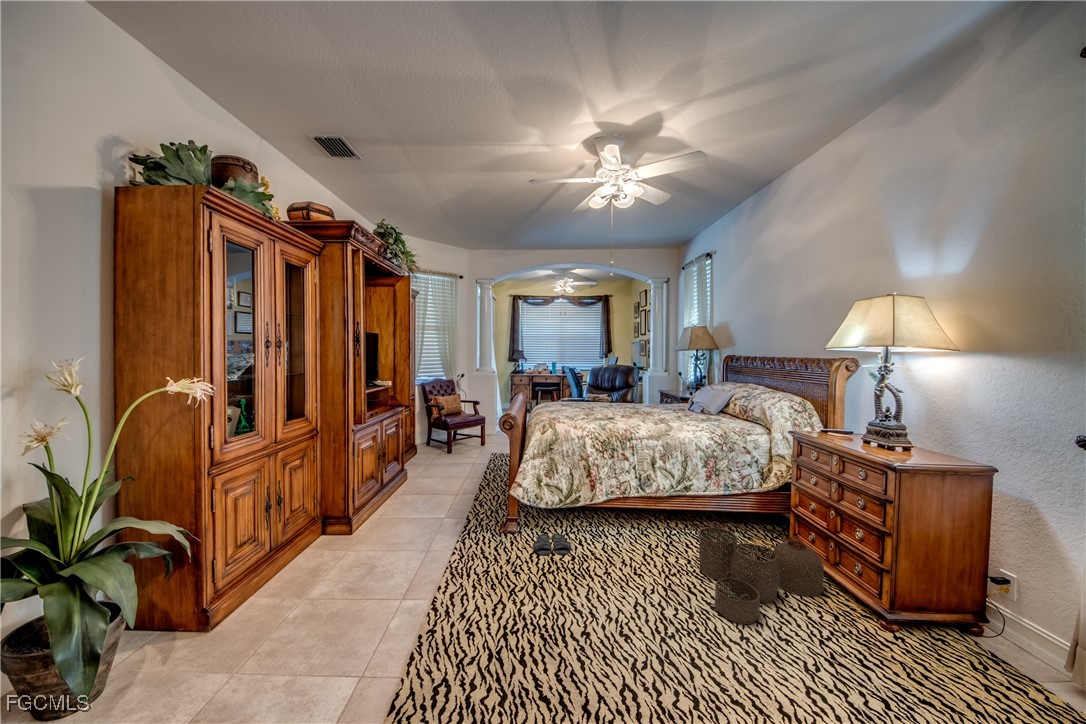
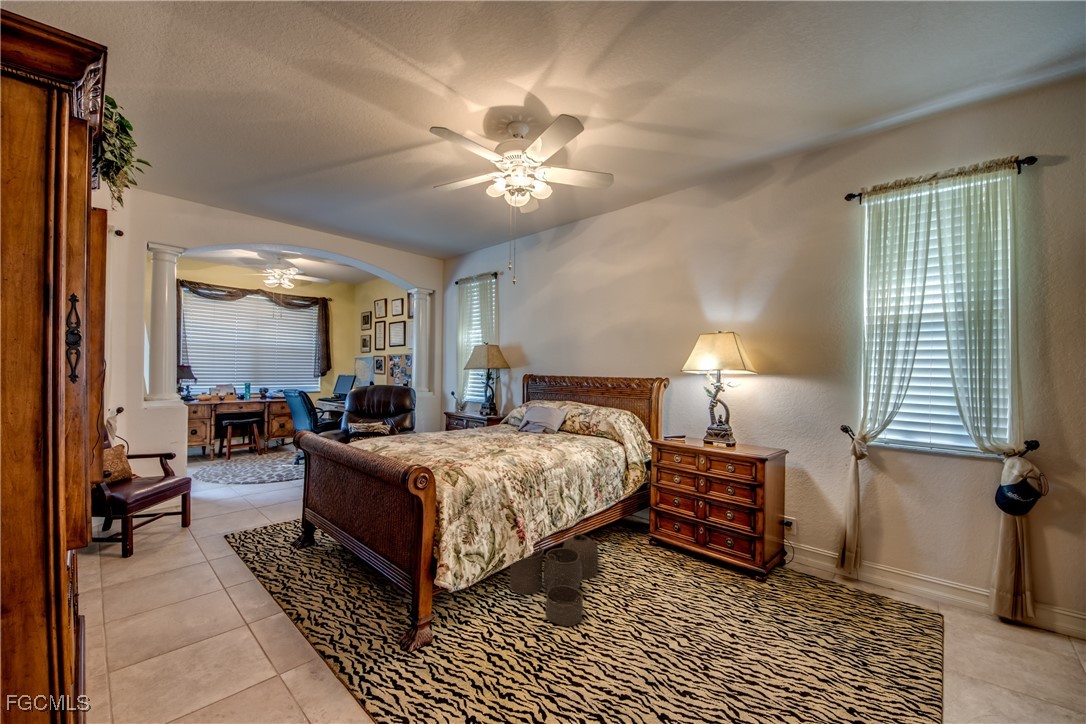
slippers: present [533,534,571,555] -> none [315,616,375,657]

